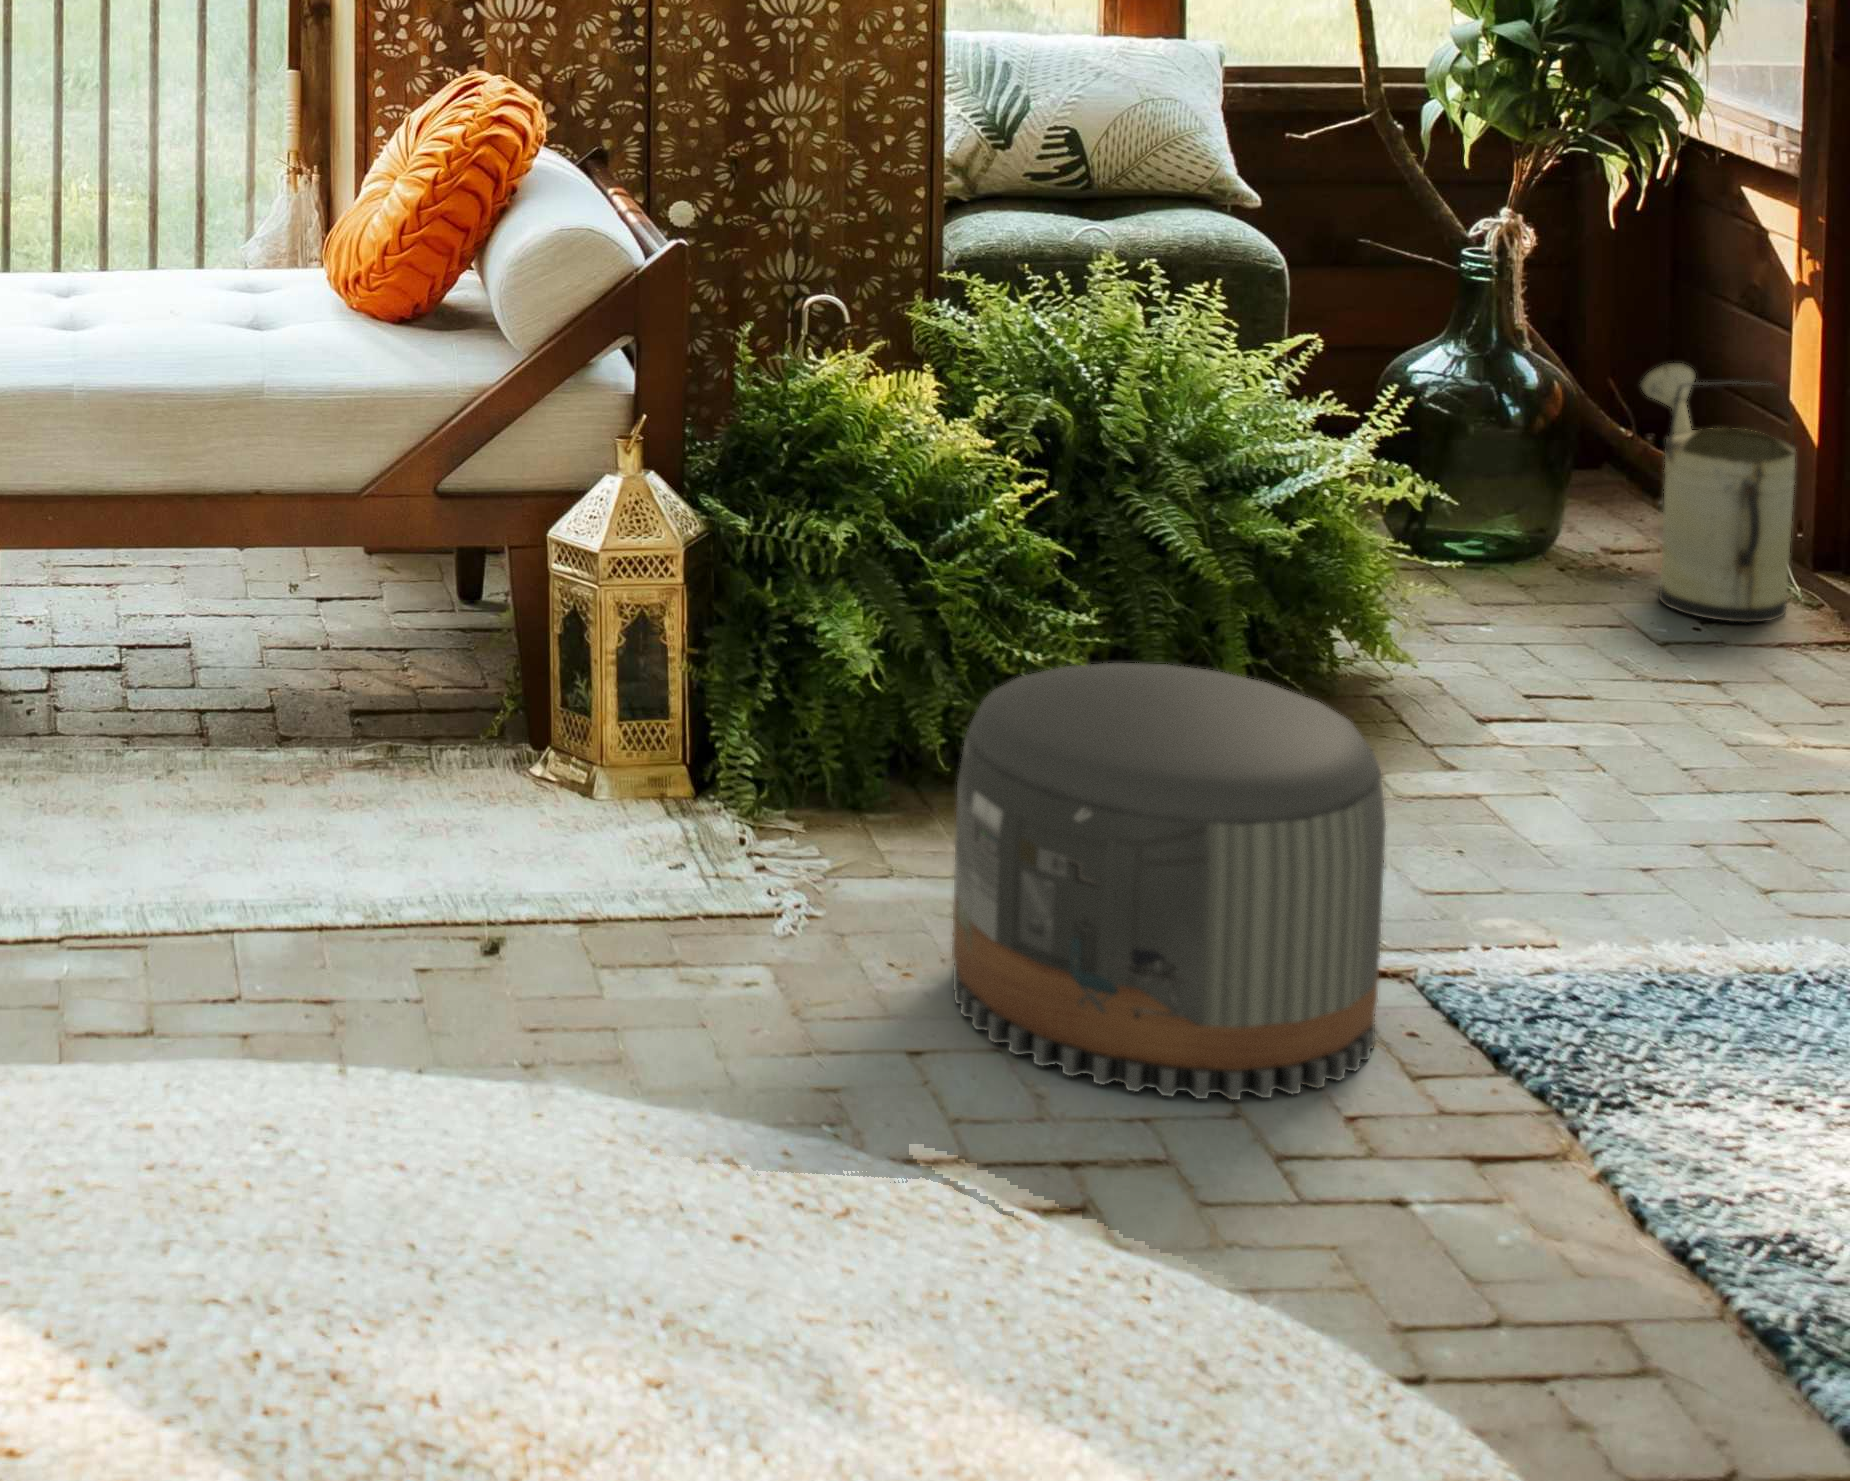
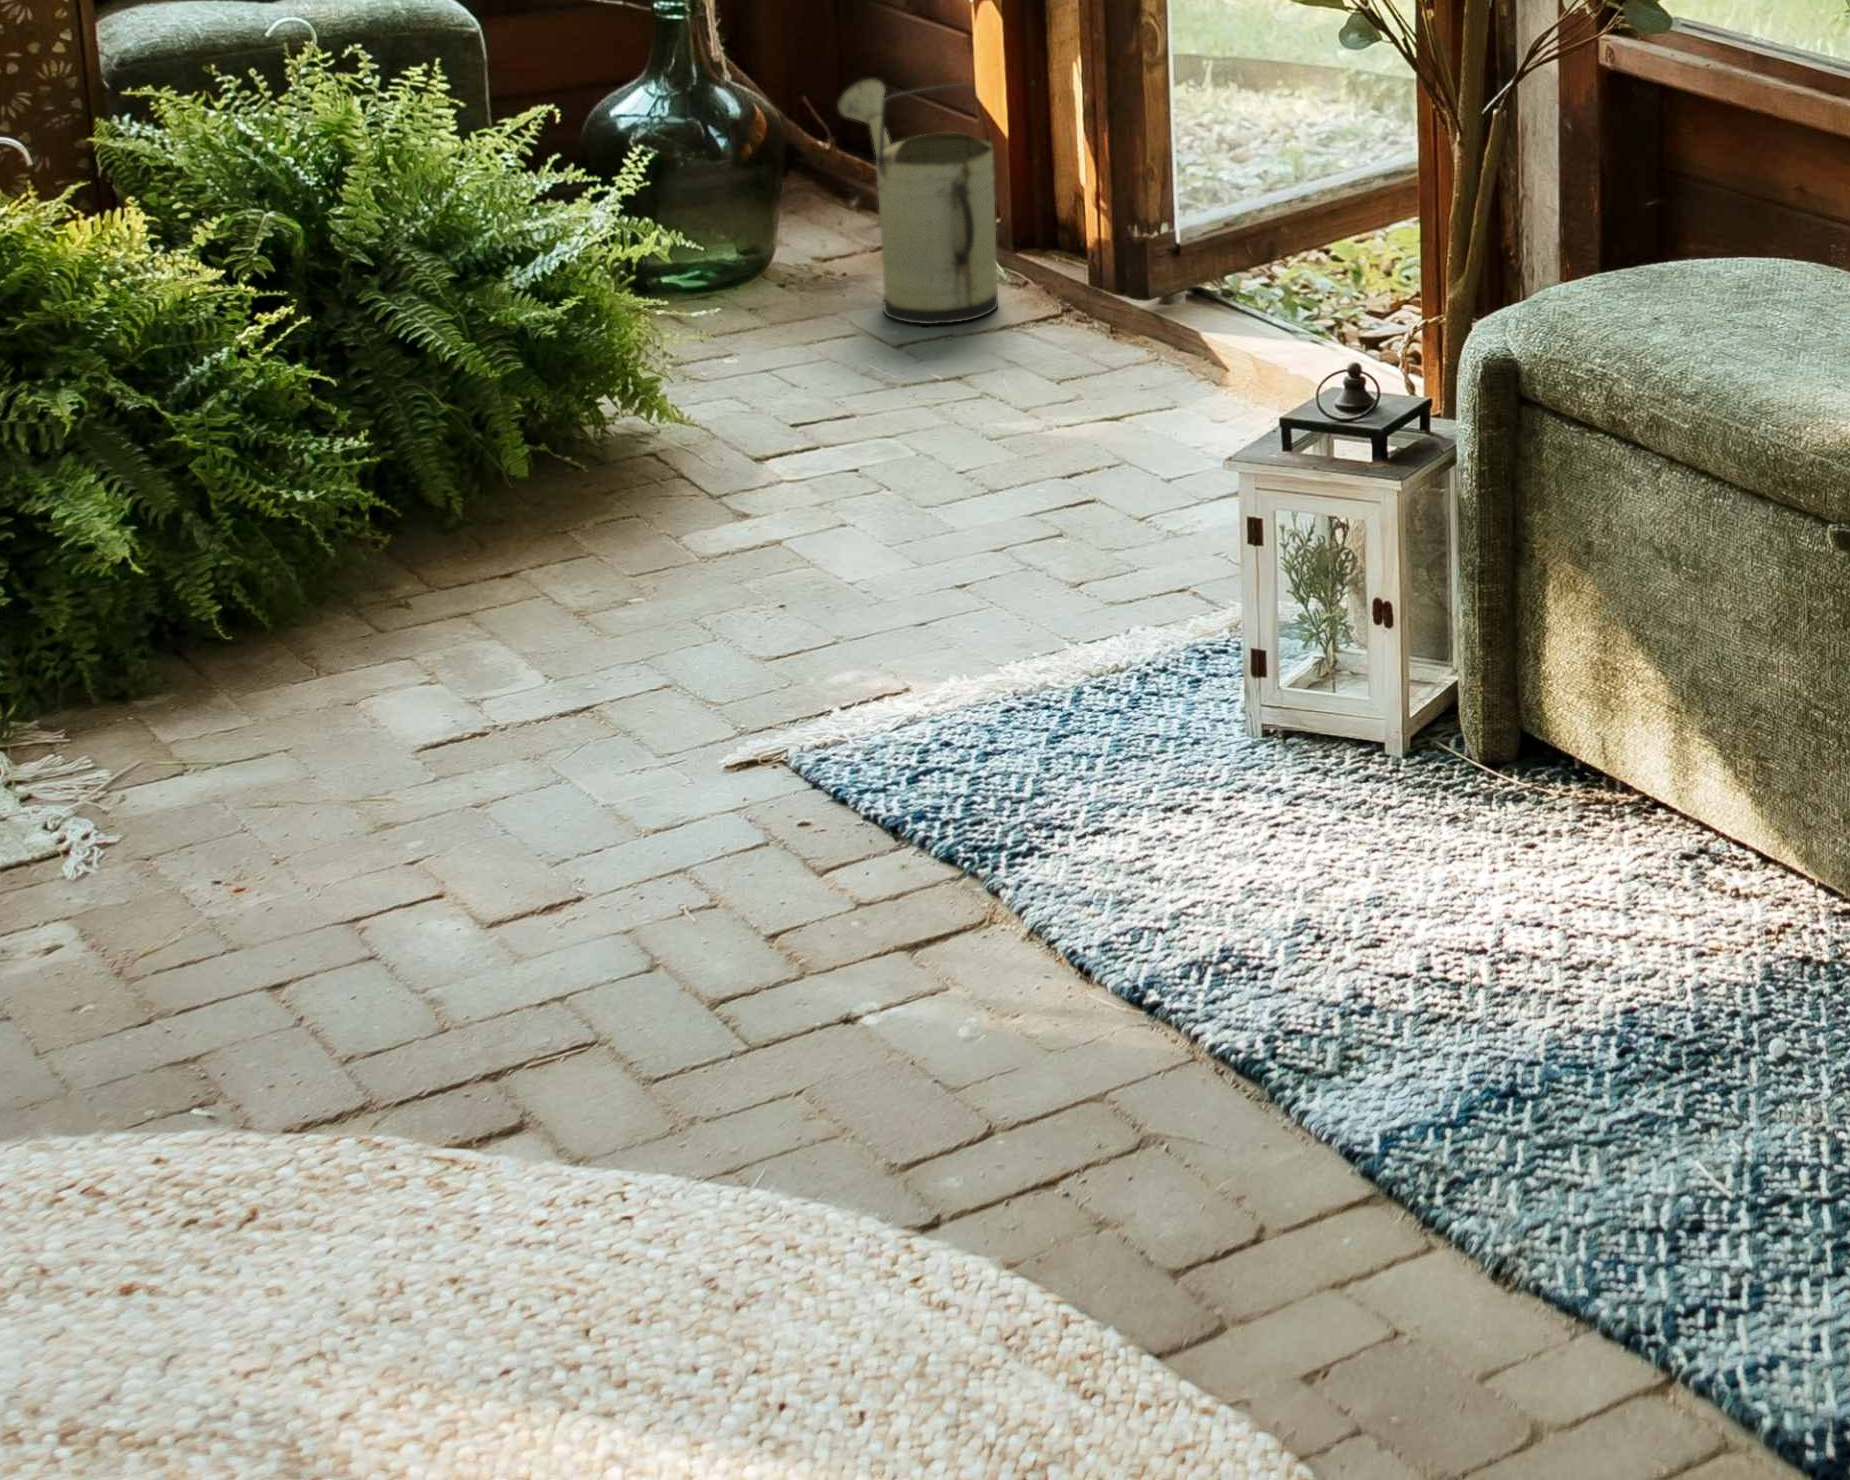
pouf: present [952,663,1386,1100] -> none [260,486,768,1007]

